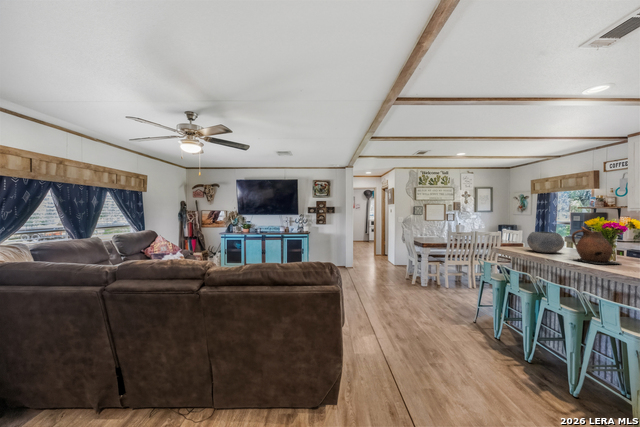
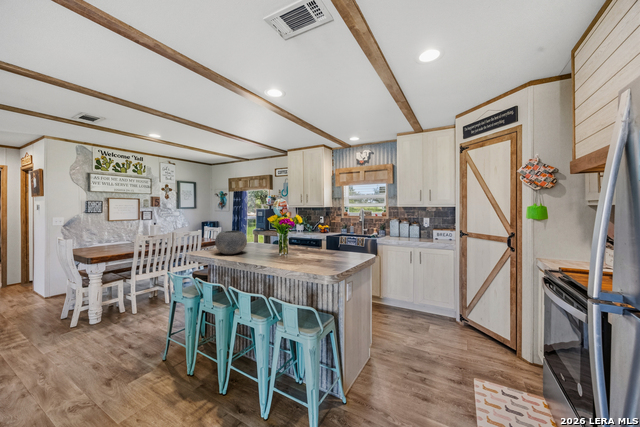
ceramic pitcher: present [572,227,620,264] -> none [251,224,285,262]

